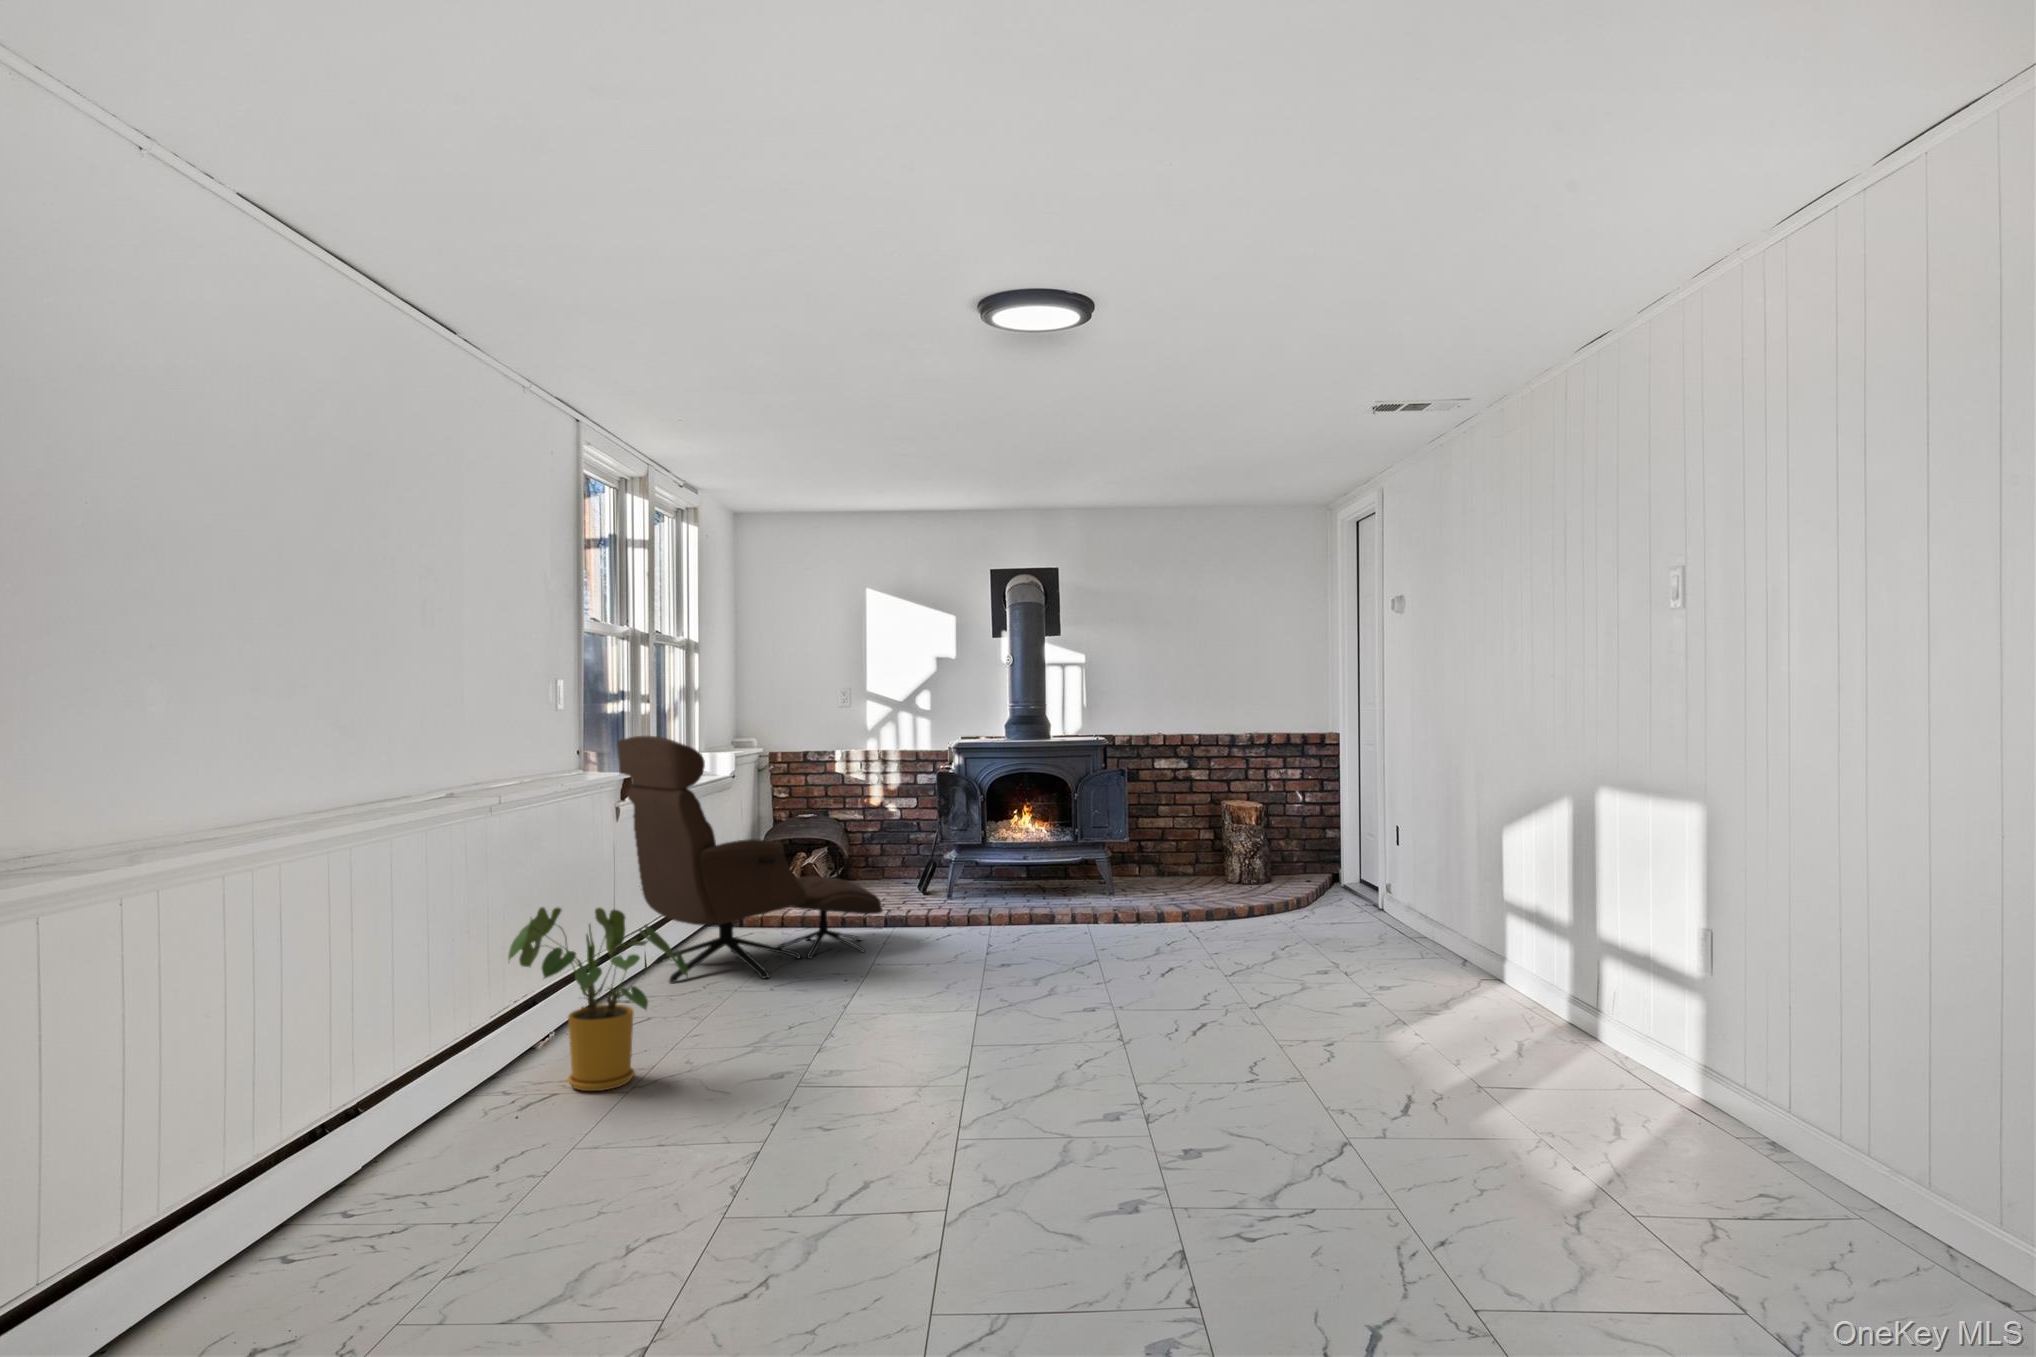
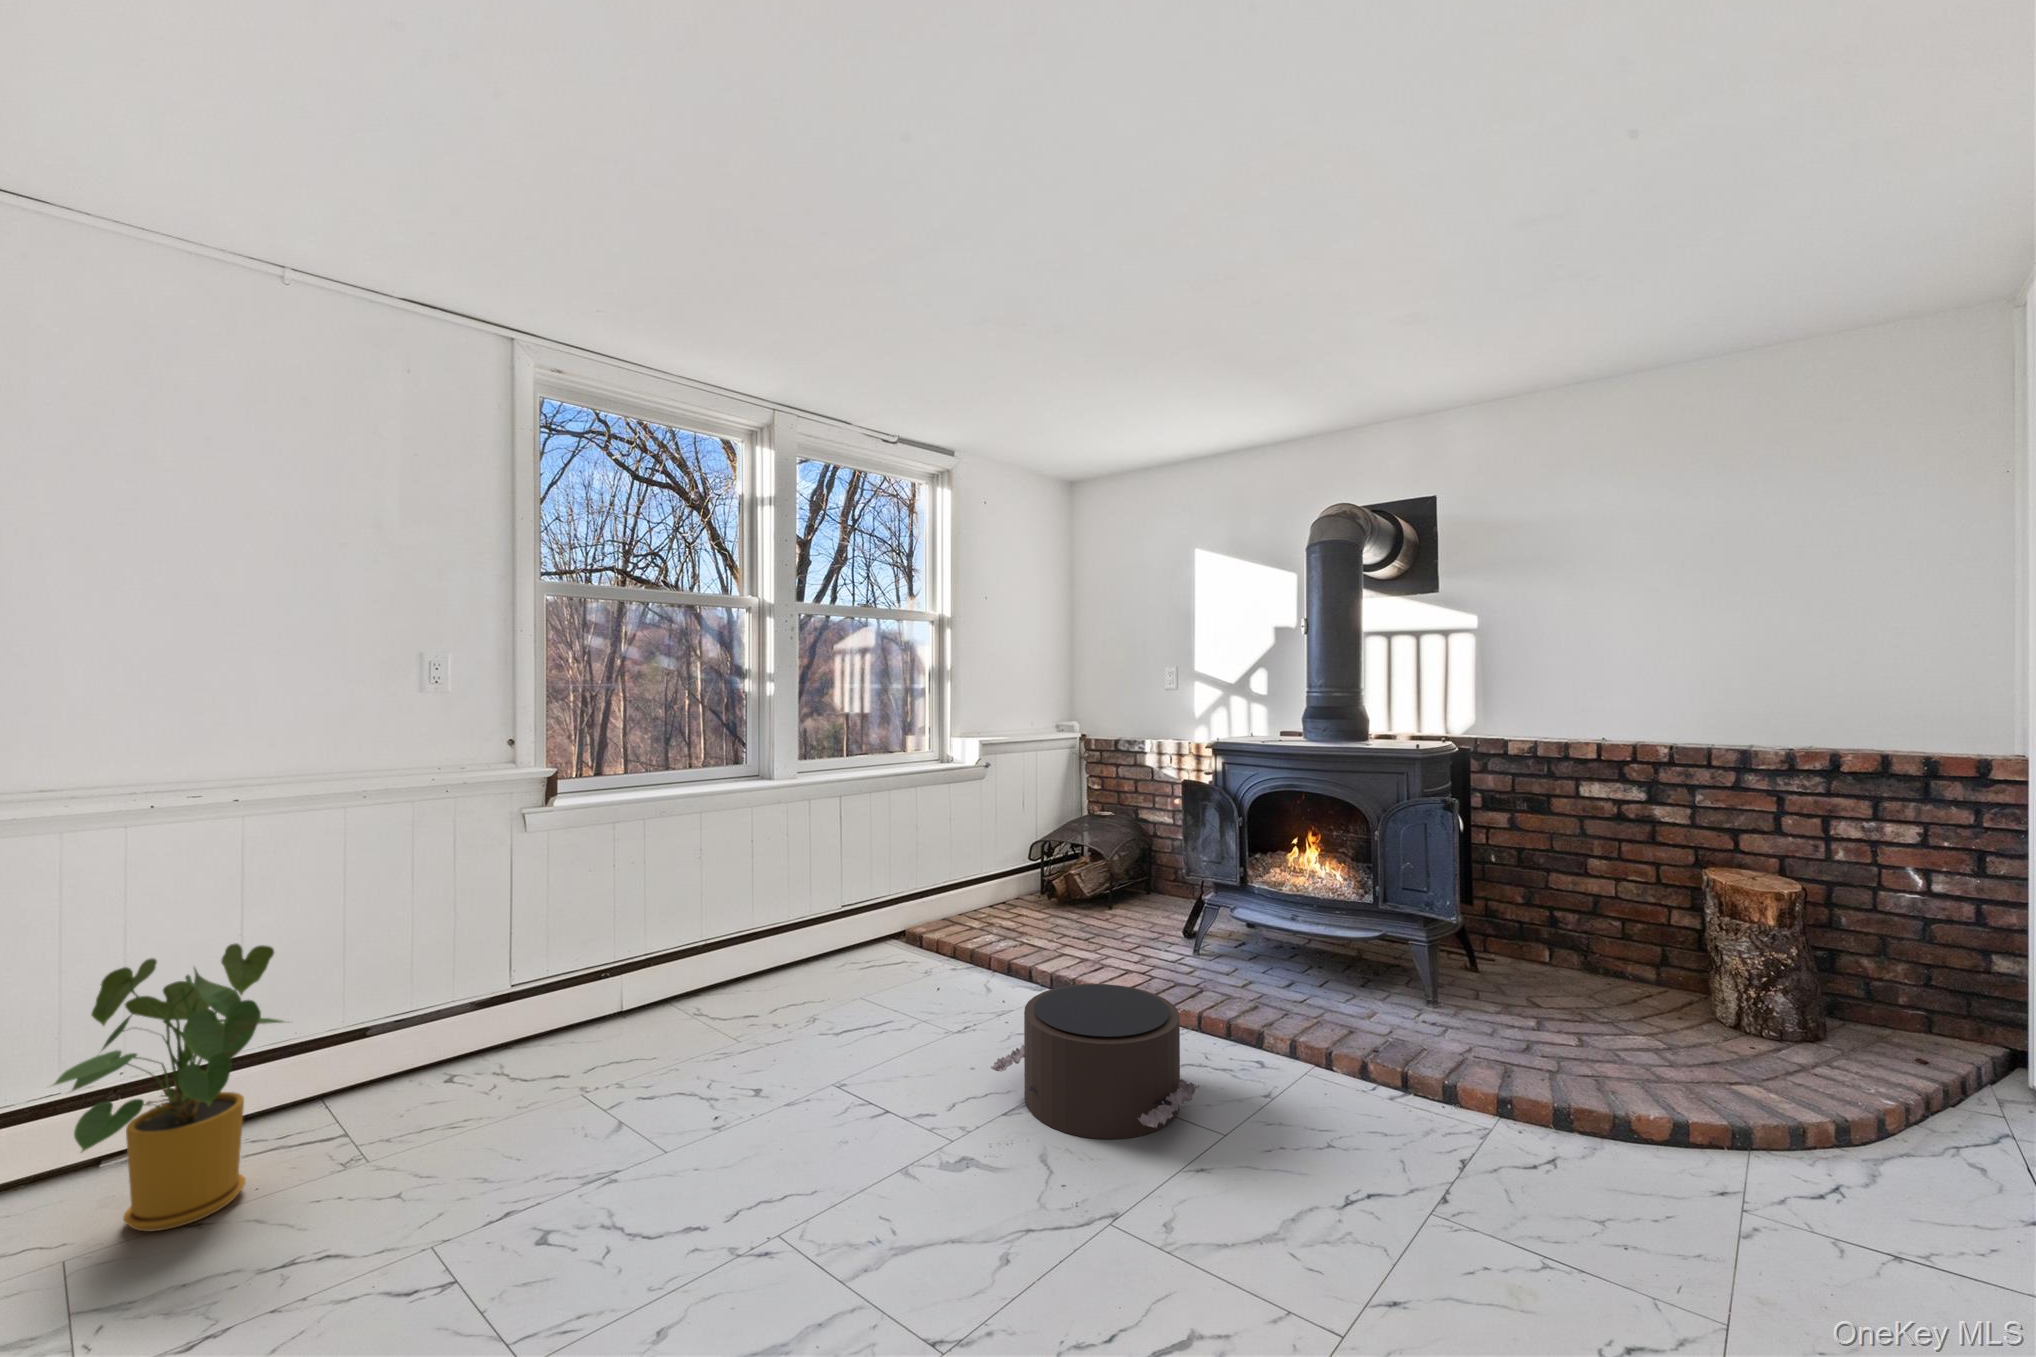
lounge chair: present [617,736,883,982] -> none [653,723,990,1044]
pouf: none [957,892,1078,964] -> present [991,984,1199,1139]

